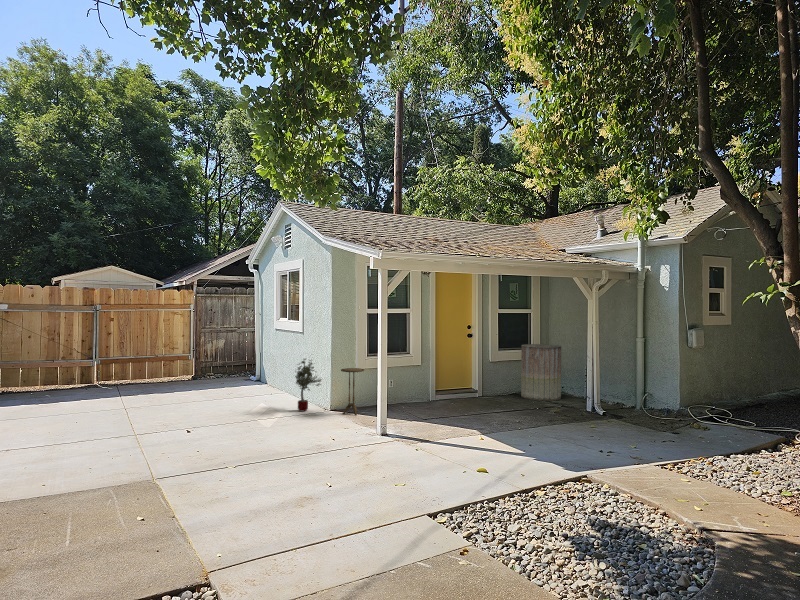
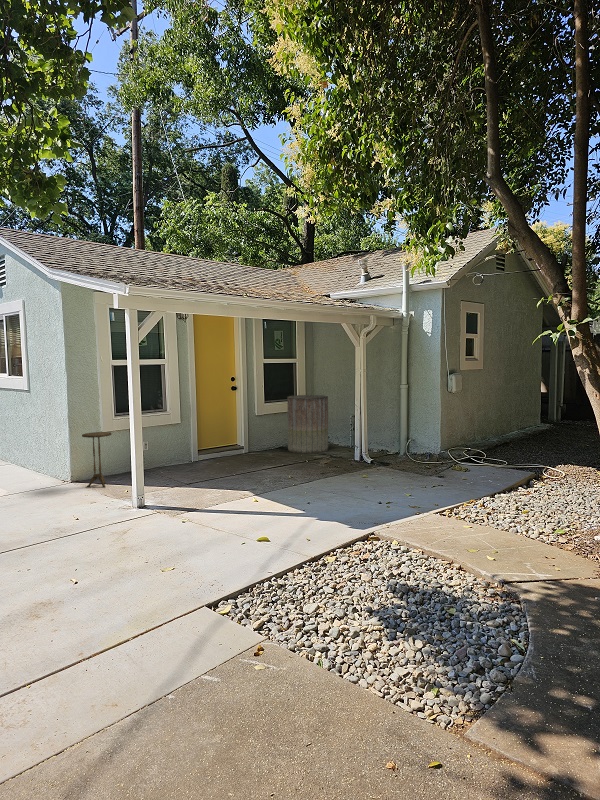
potted tree: present [295,359,322,411] -> none [18,424,59,489]

